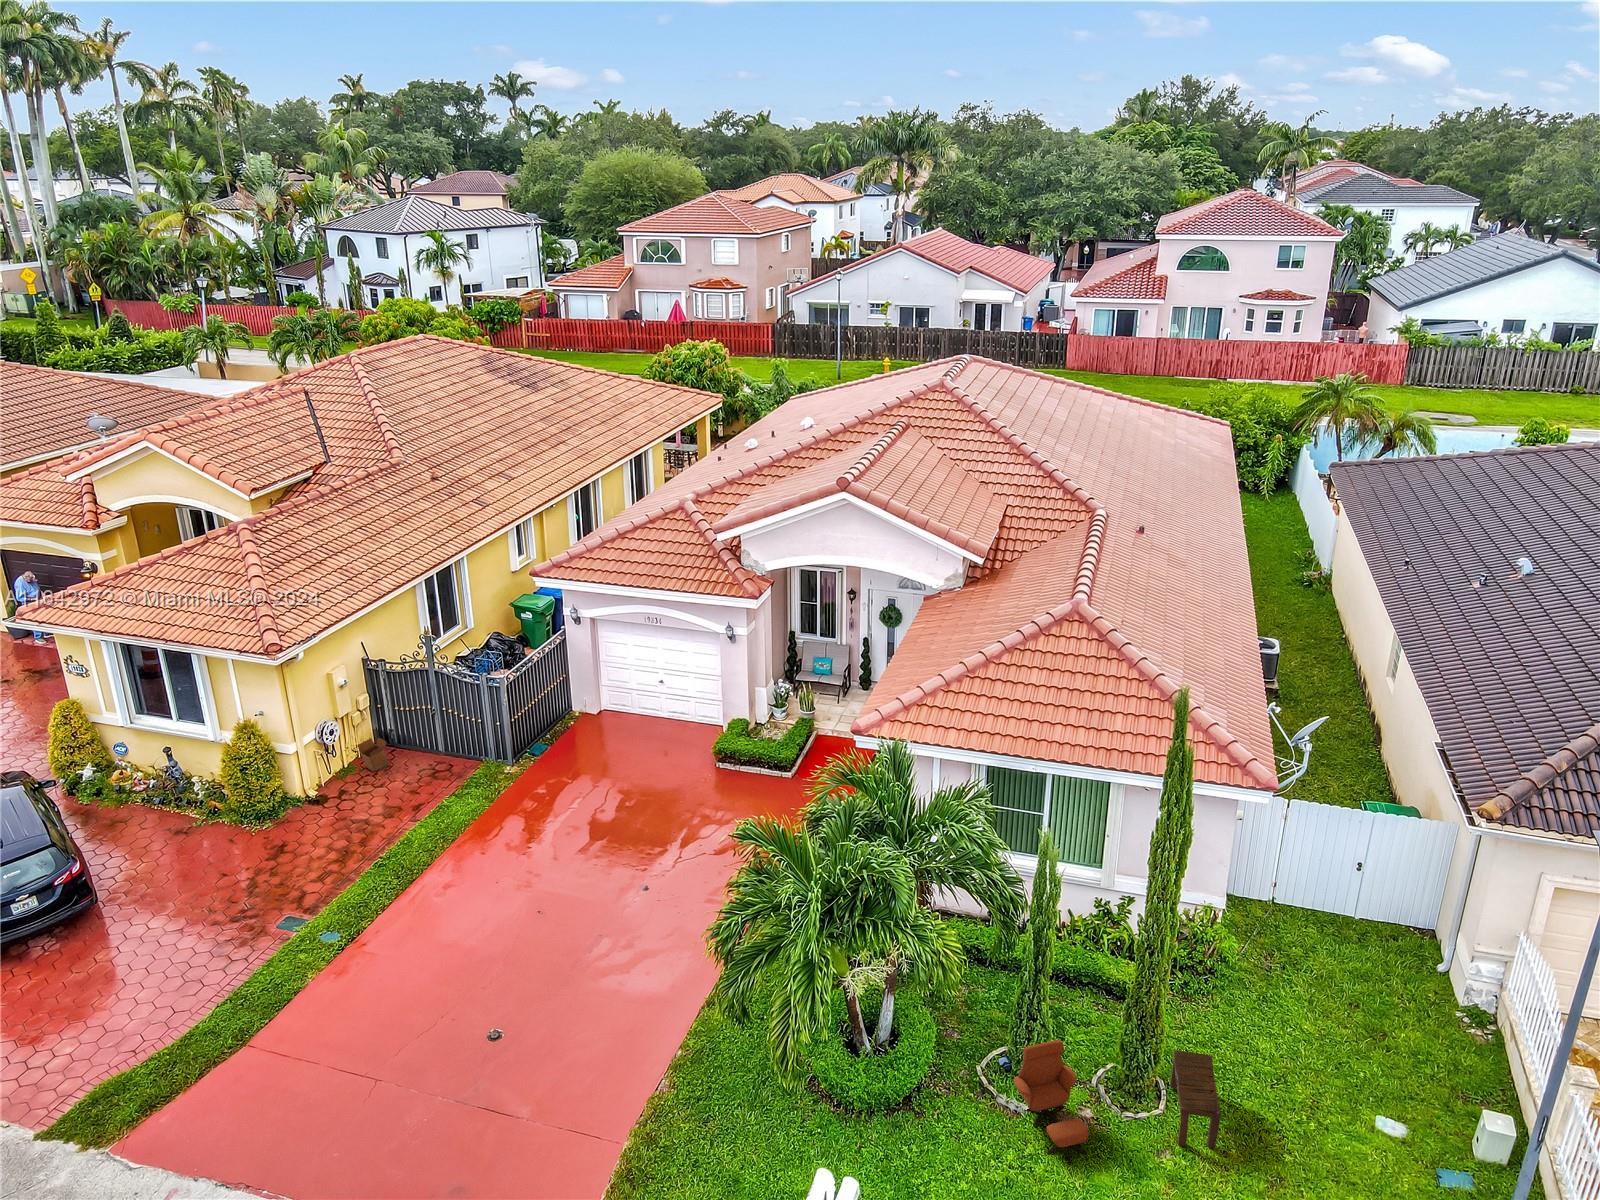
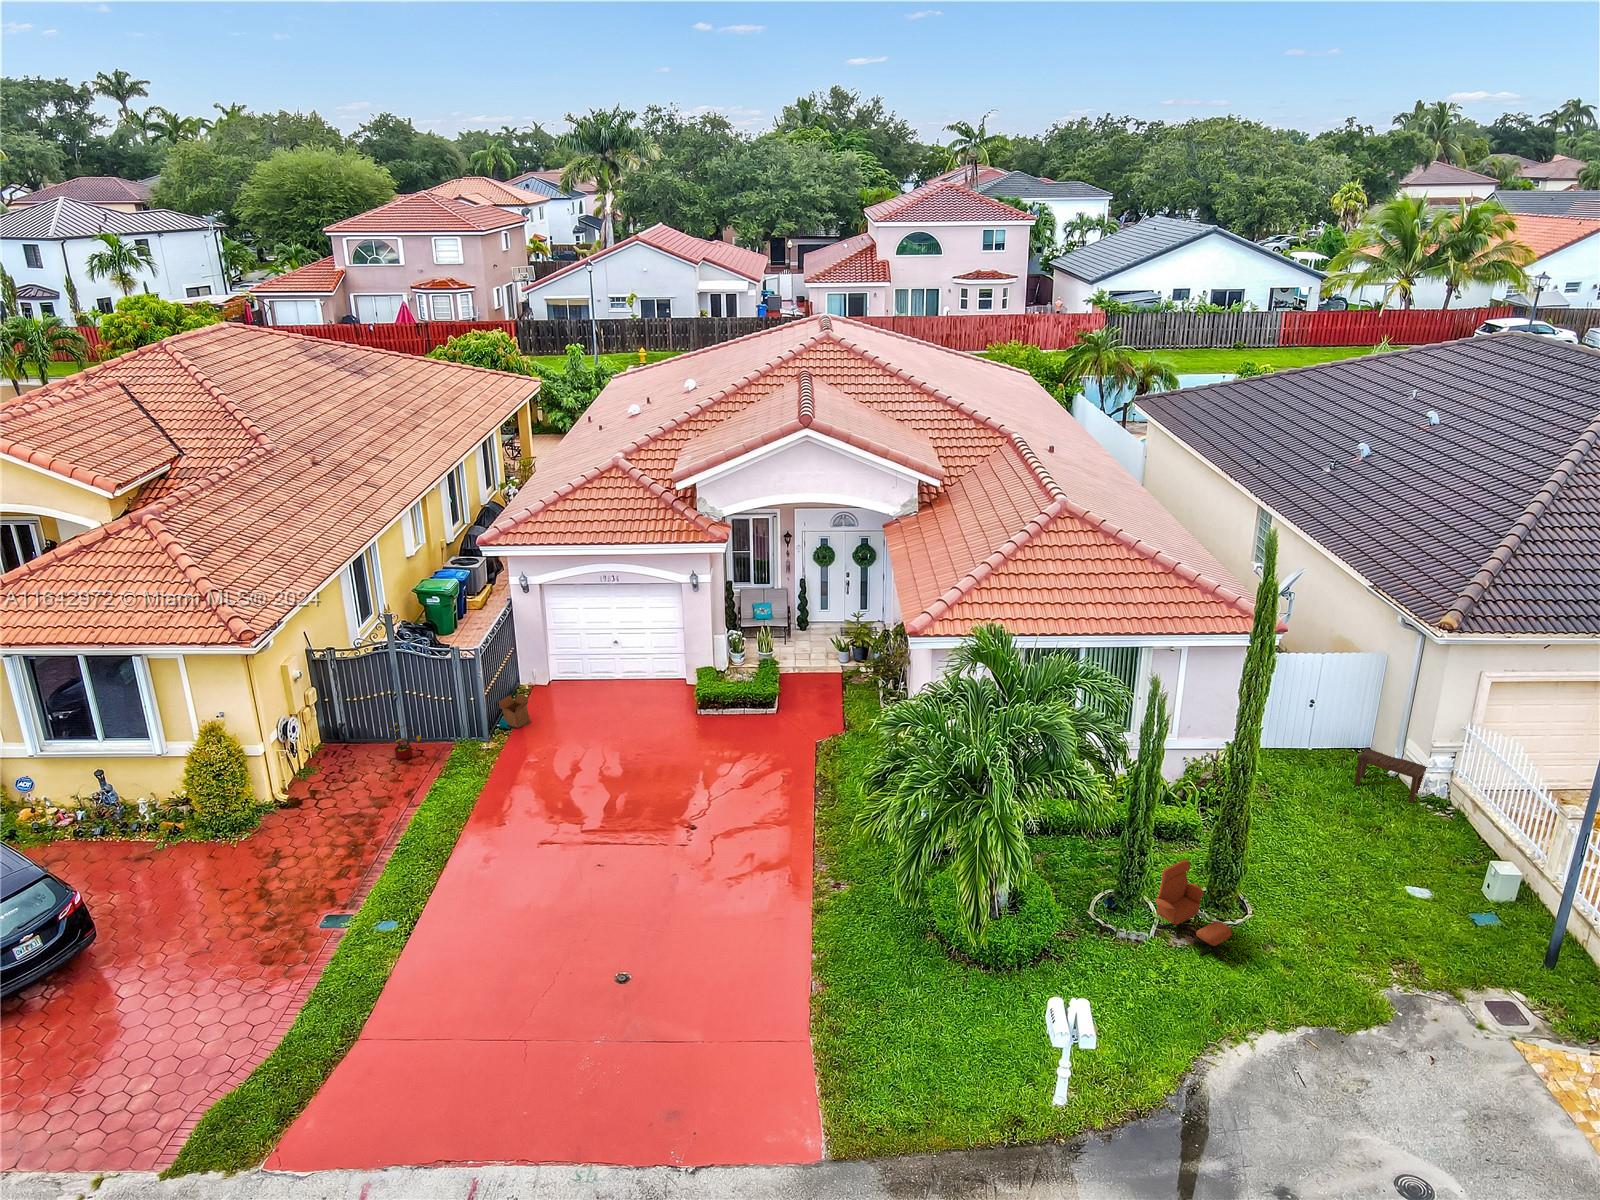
decorative plant: none [427,728,450,769] -> present [388,719,421,760]
cardboard box: present [357,738,390,772] -> present [498,694,531,729]
bench: present [1170,1050,1221,1148] -> present [1355,749,1427,803]

